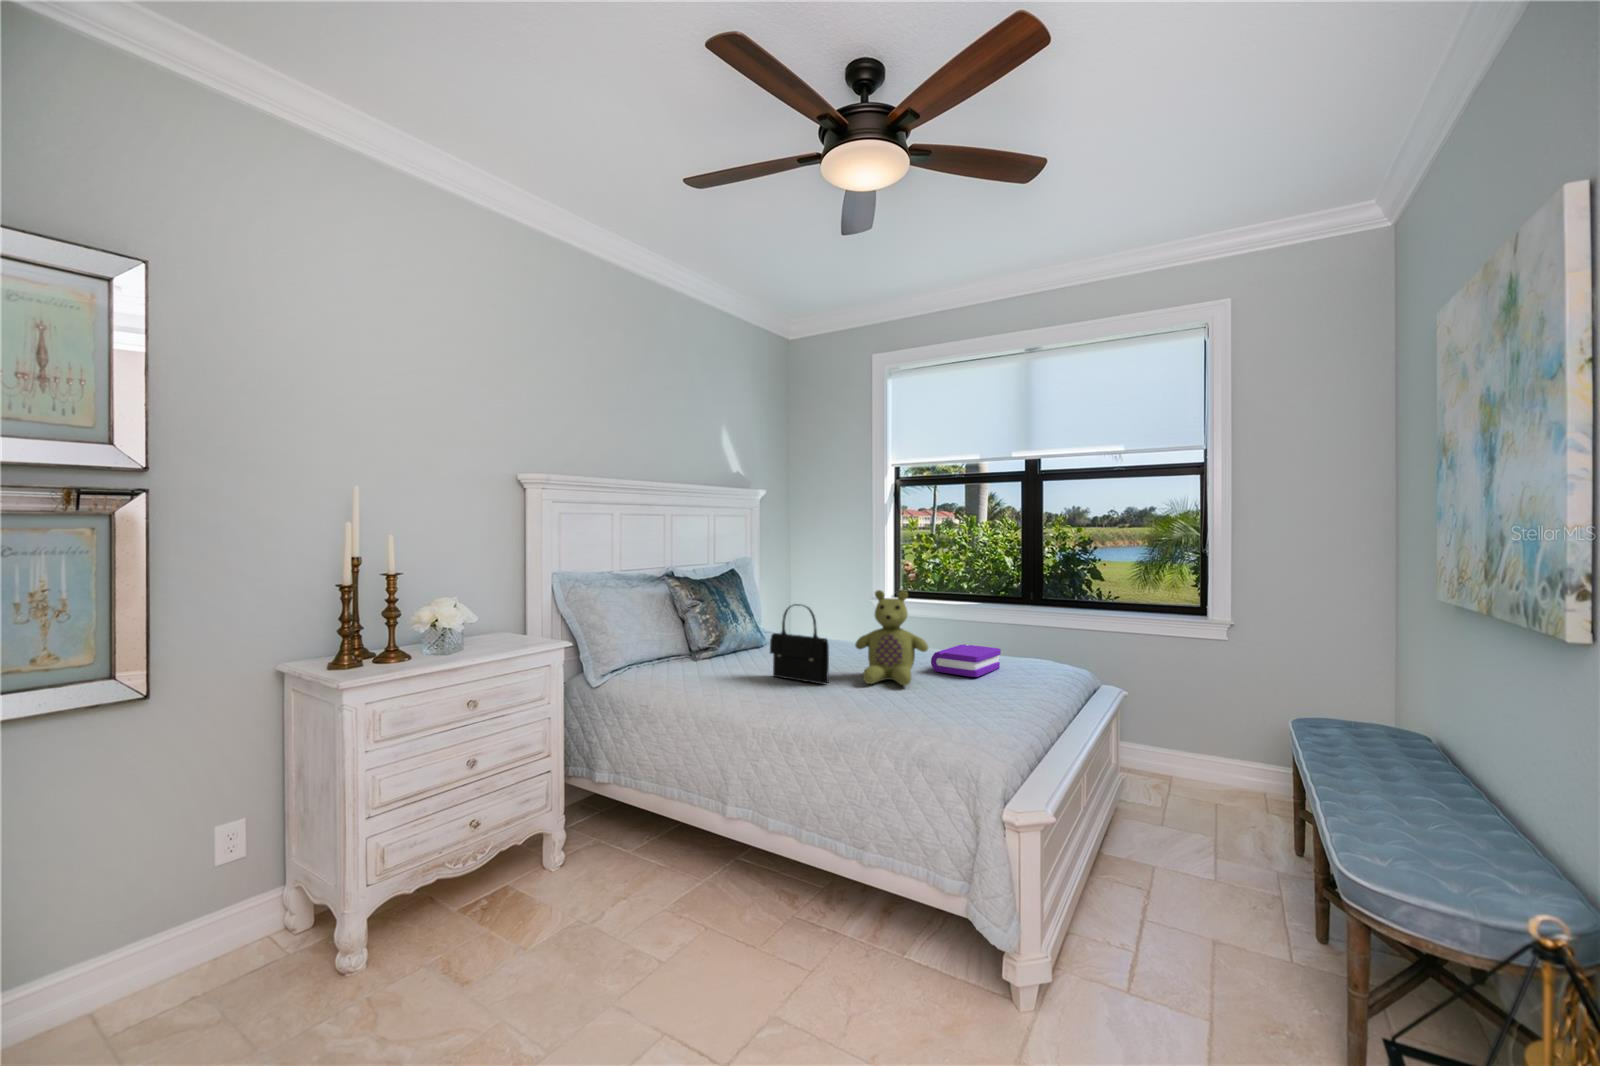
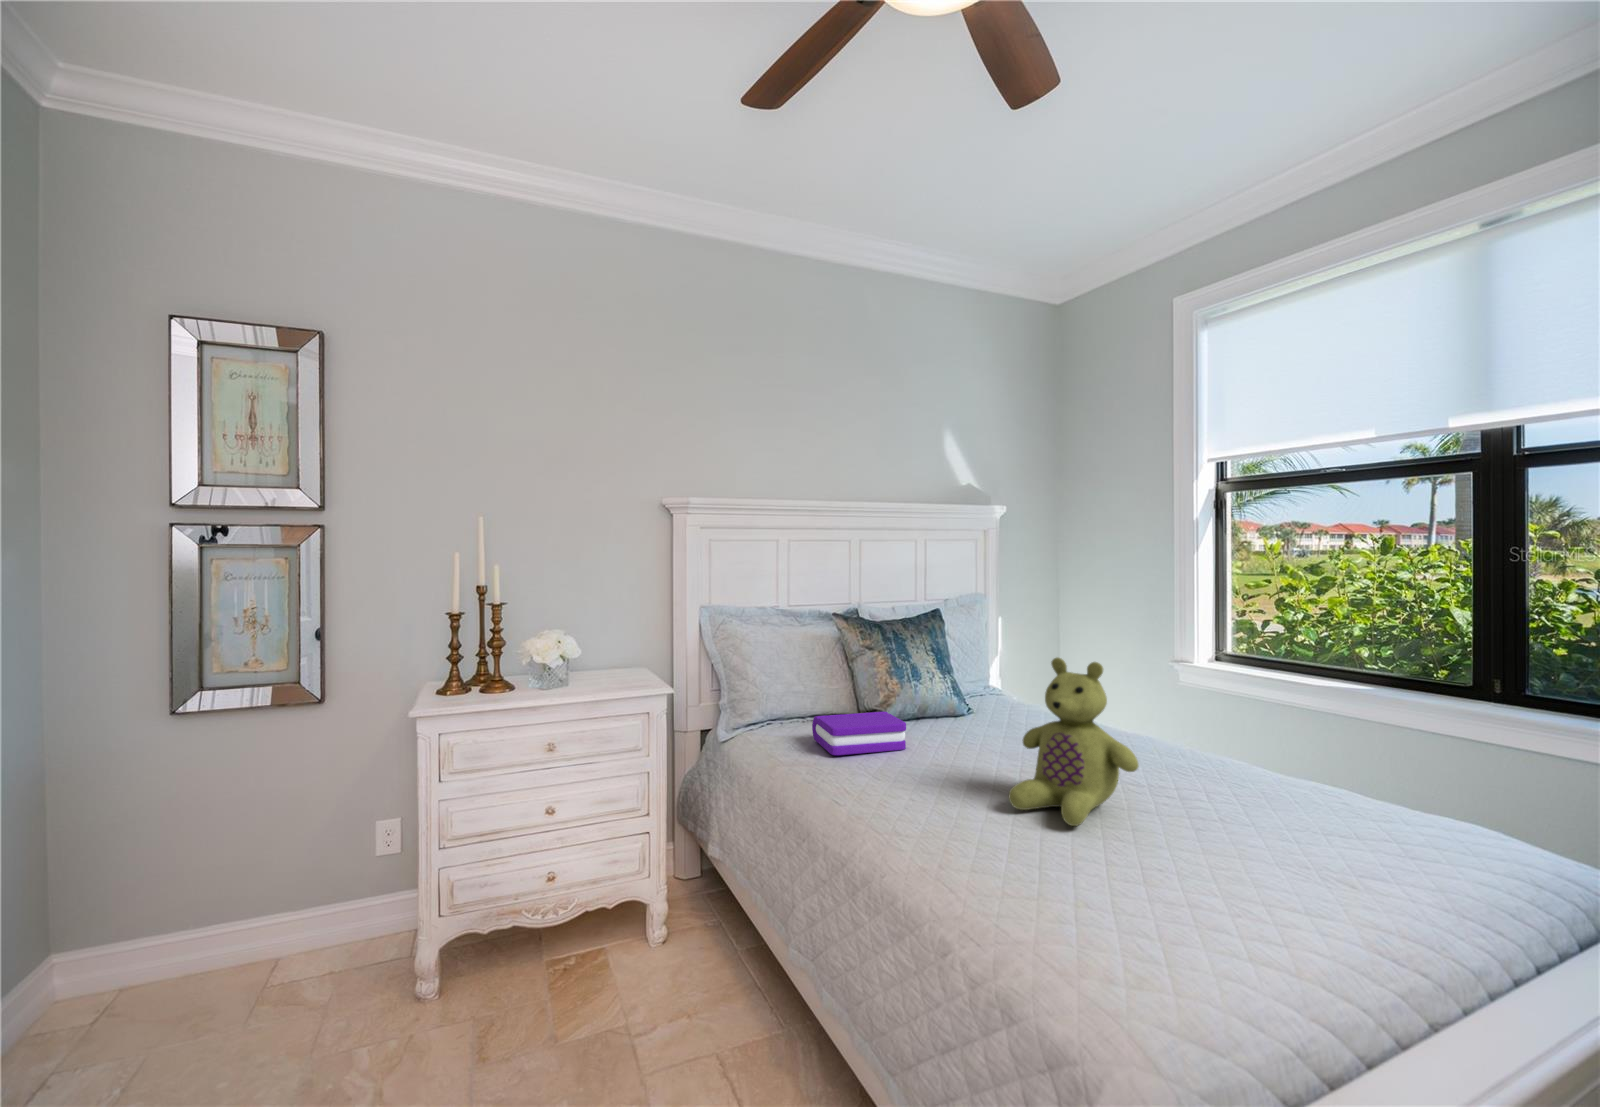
handbag: present [770,604,829,684] -> none [899,668,961,796]
book: present [931,644,1001,677] -> present [812,712,906,755]

